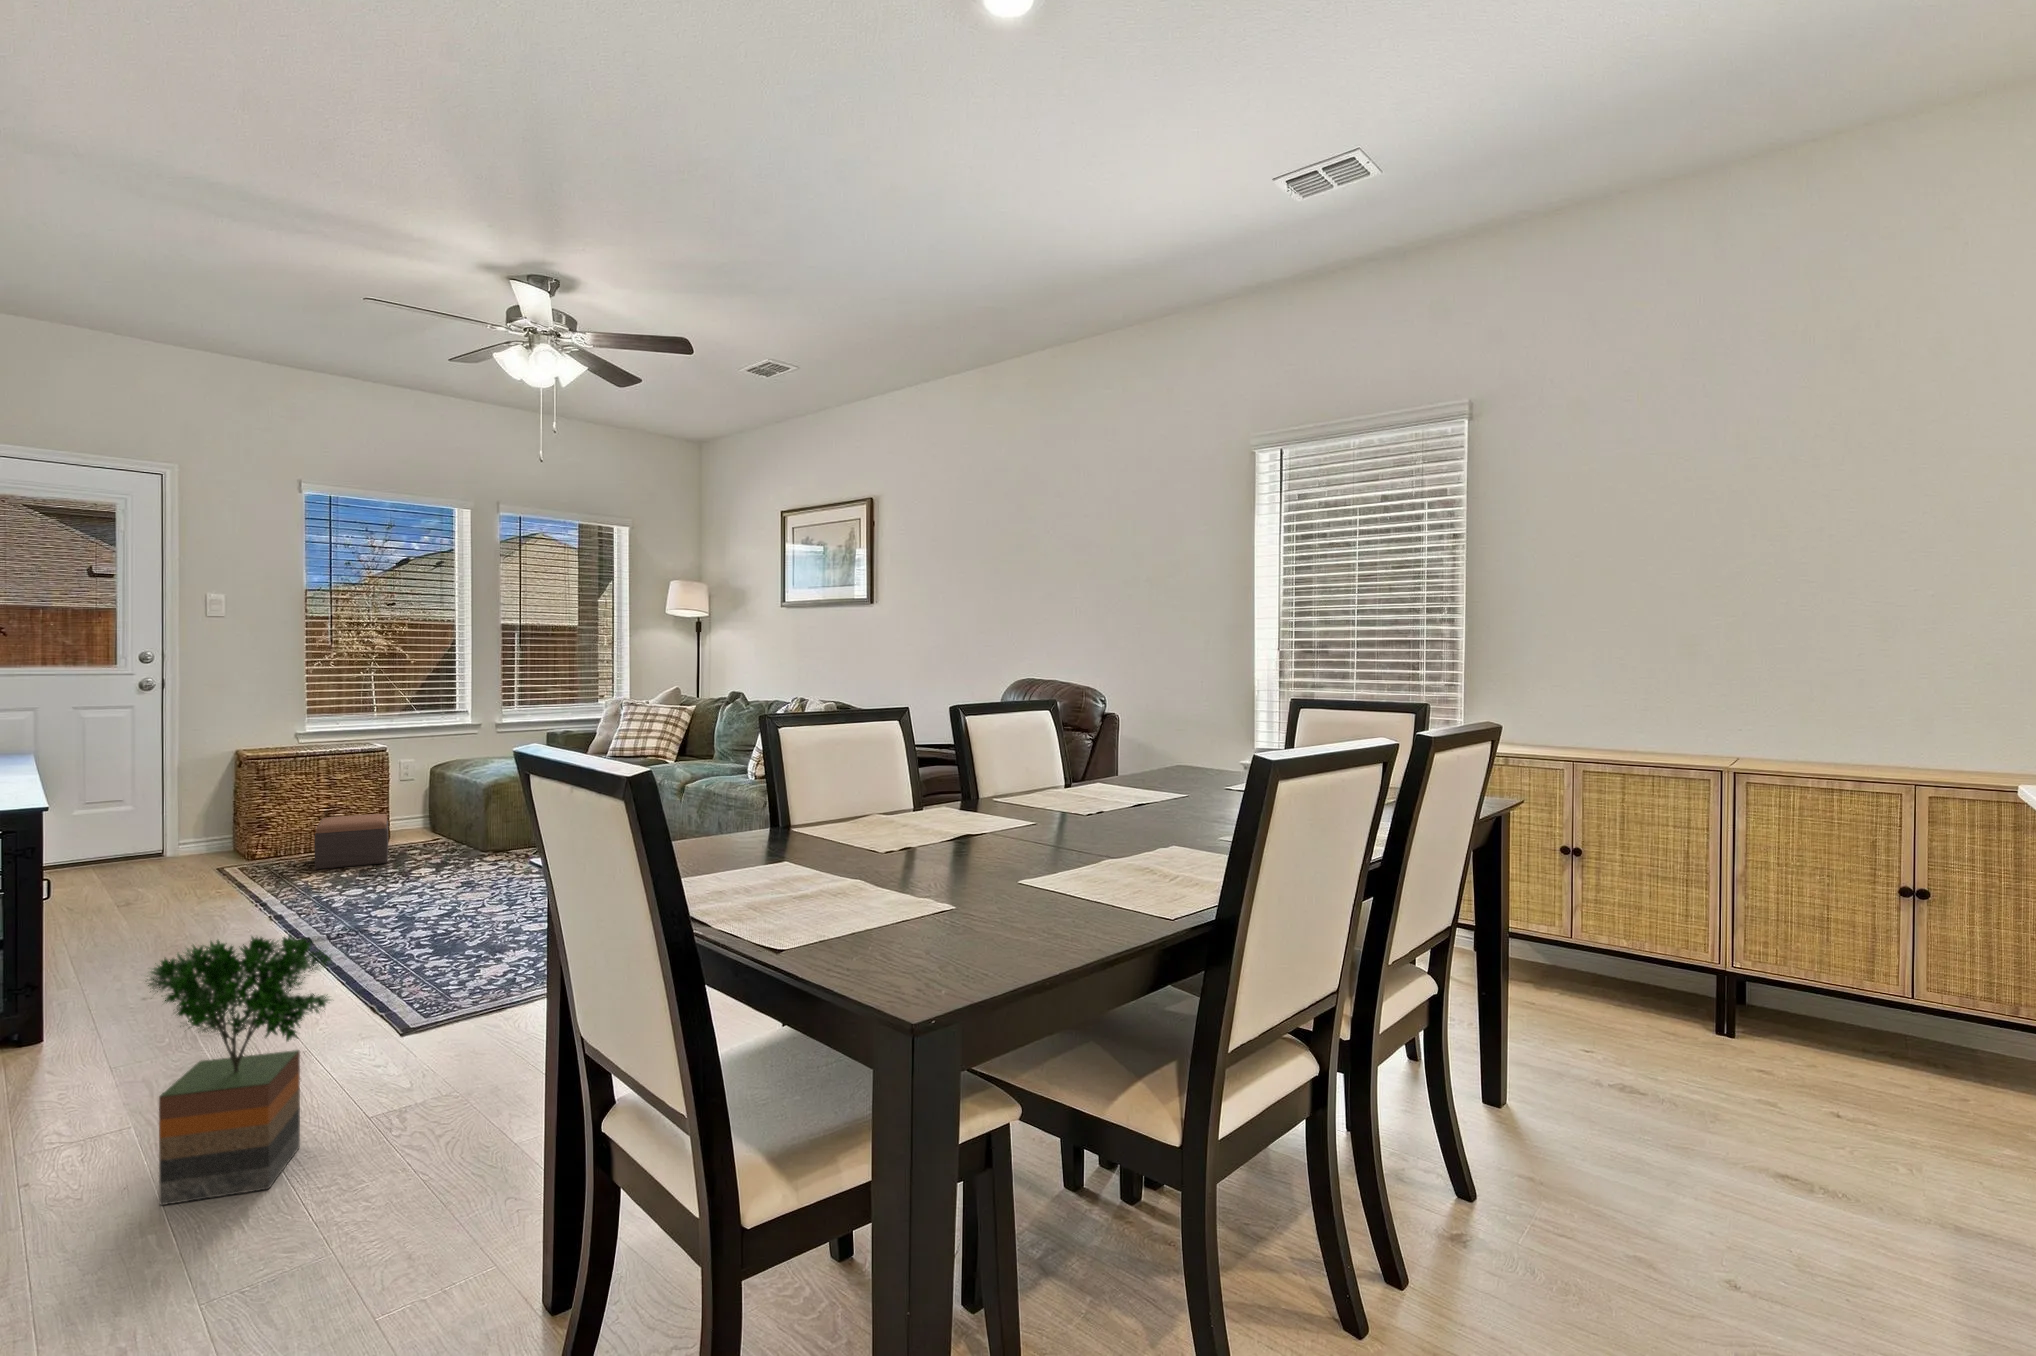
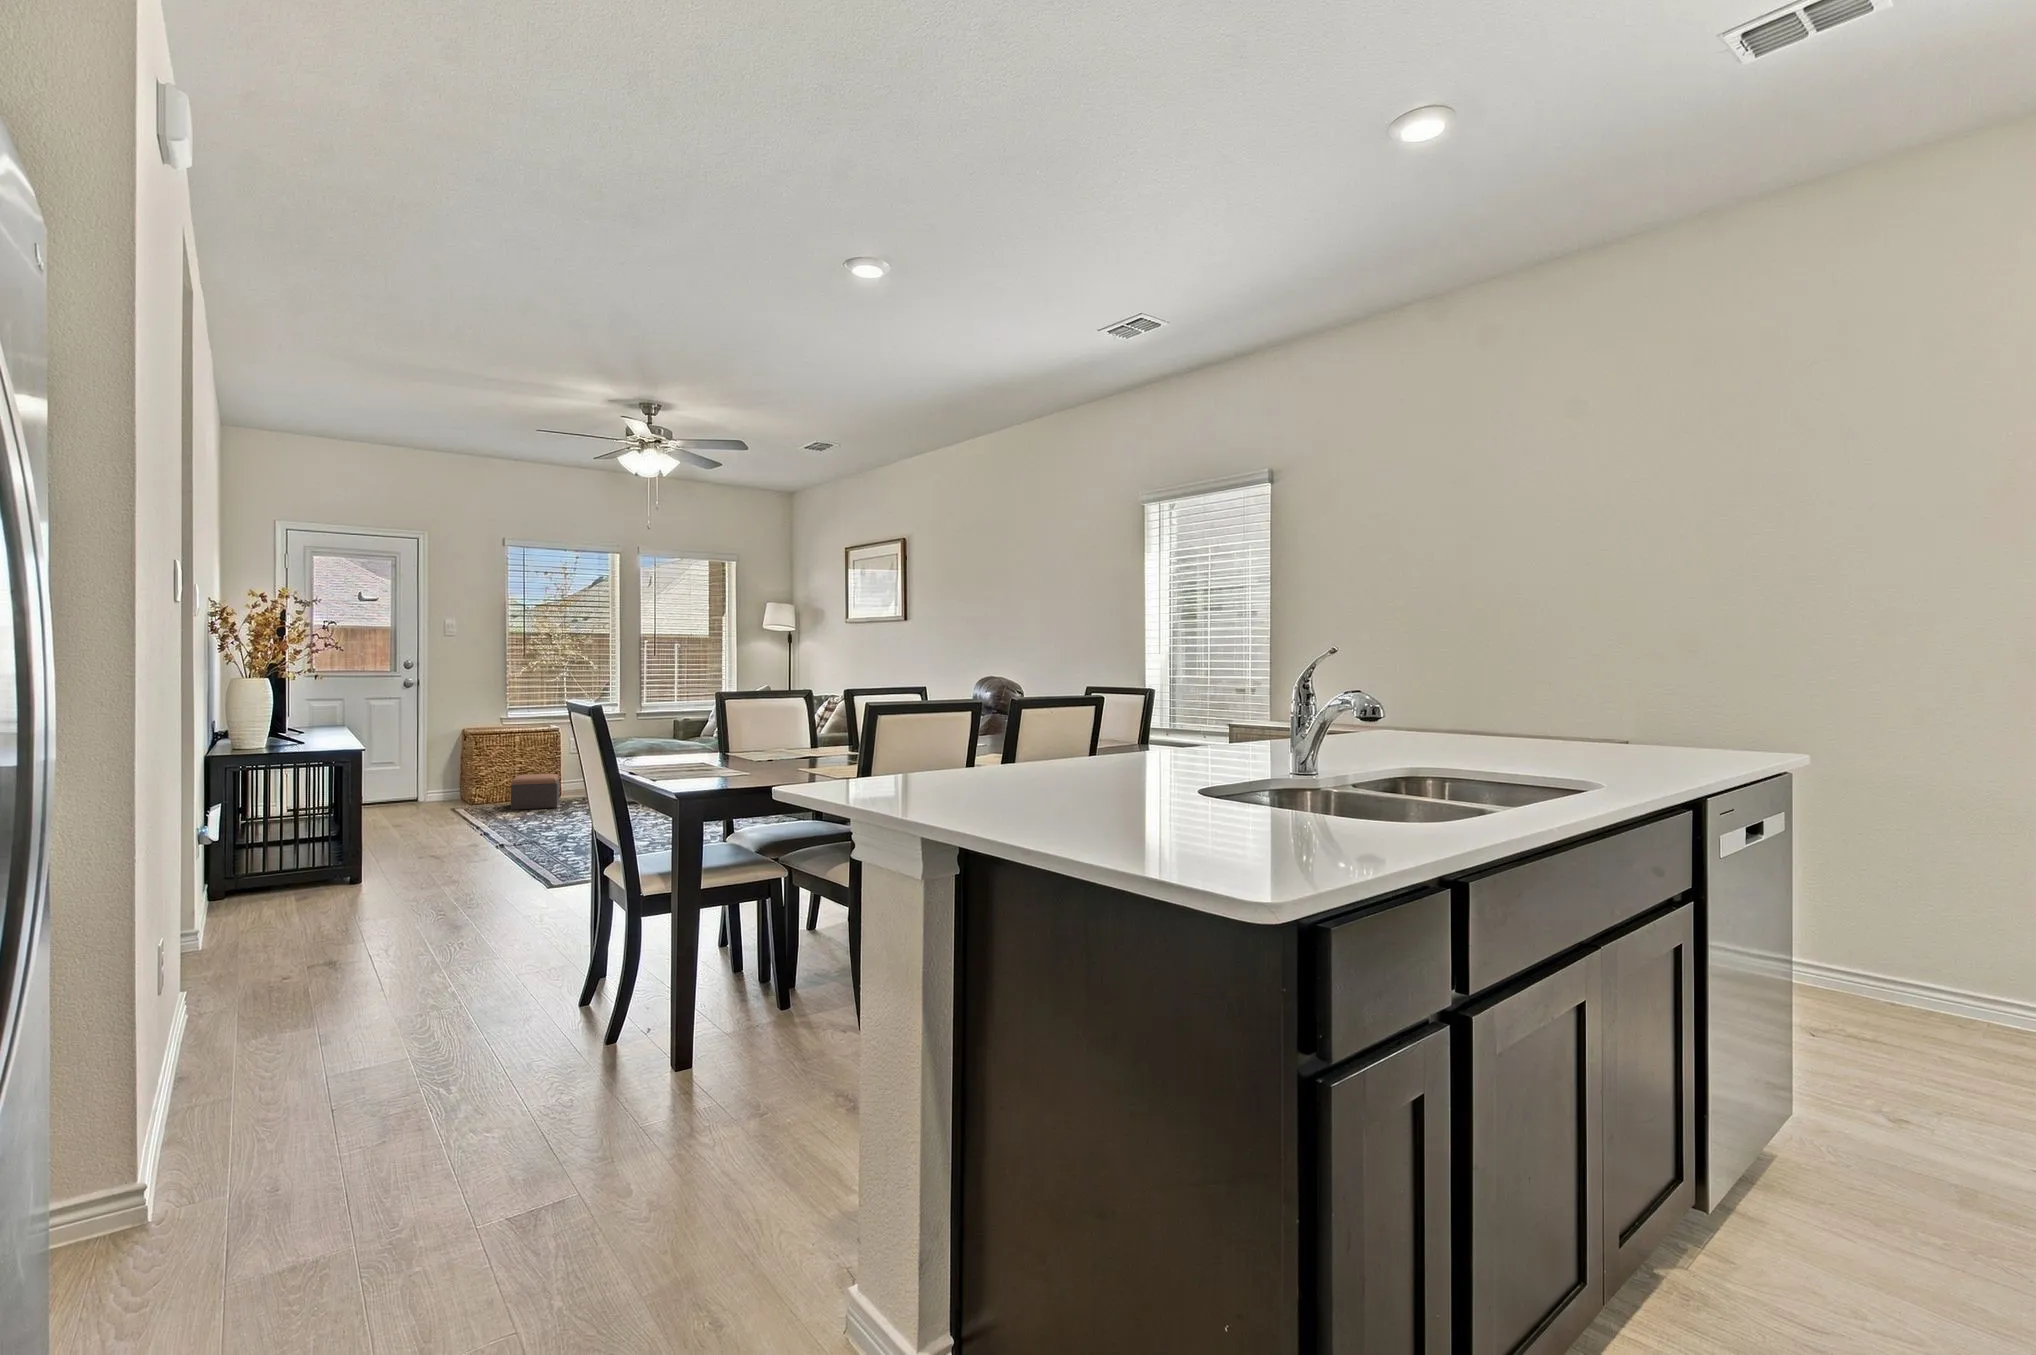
potted tree: present [147,935,331,1205] -> none [415,810,506,938]

